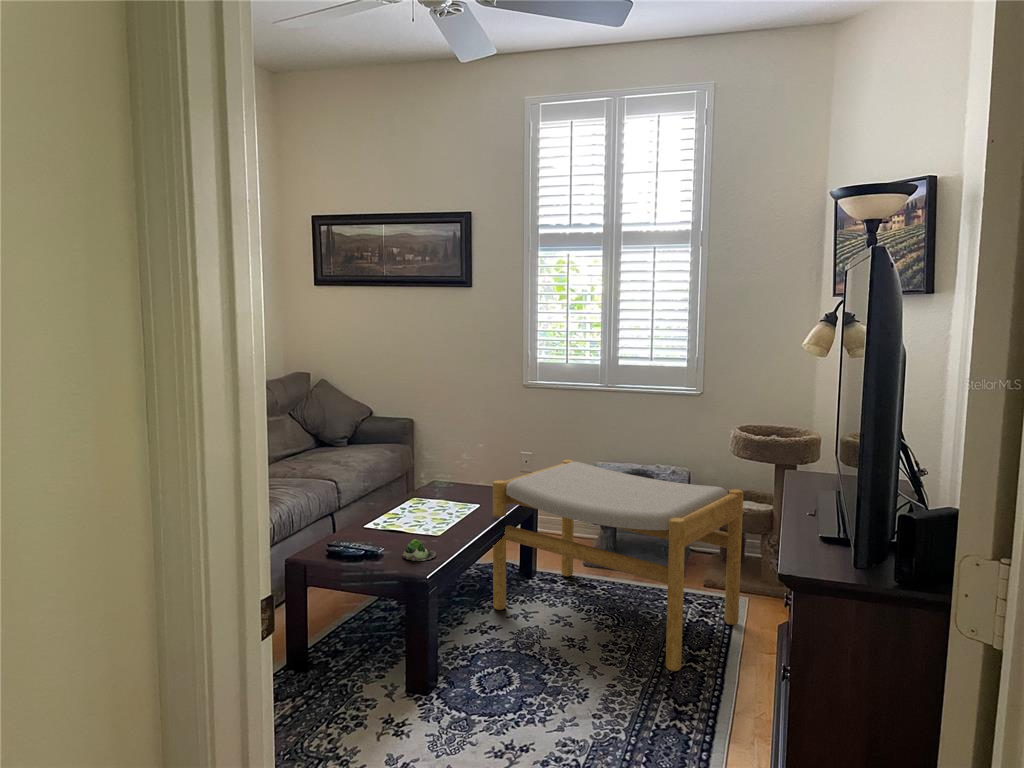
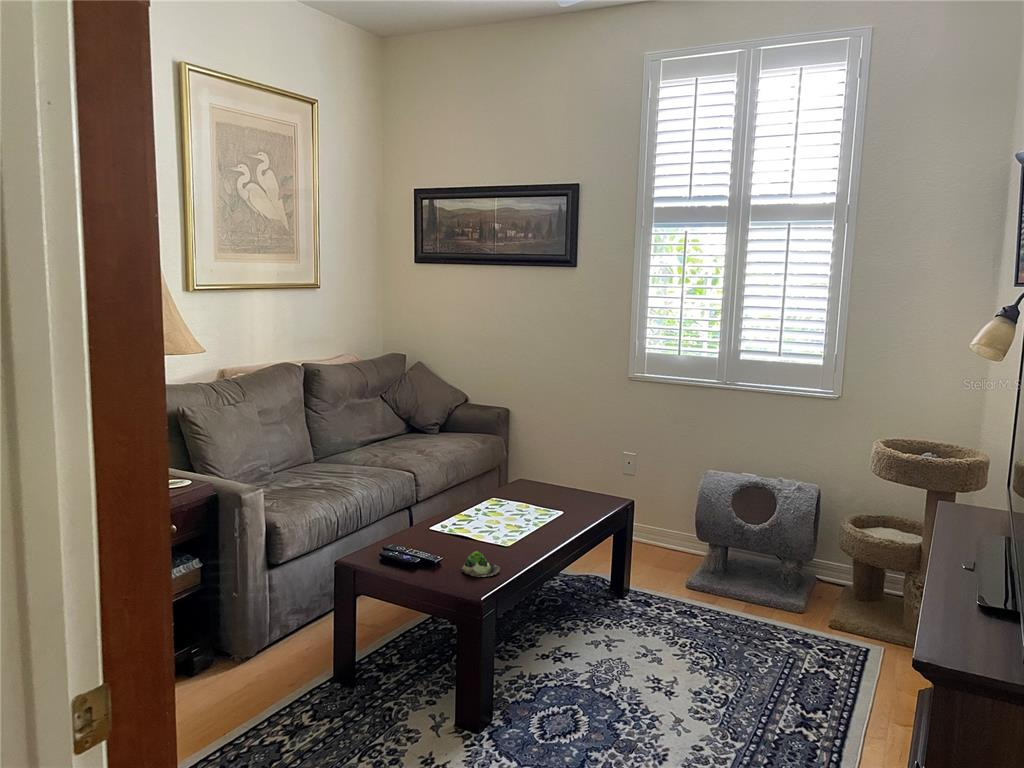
footstool: present [493,460,743,671] -> none [573,467,882,737]

